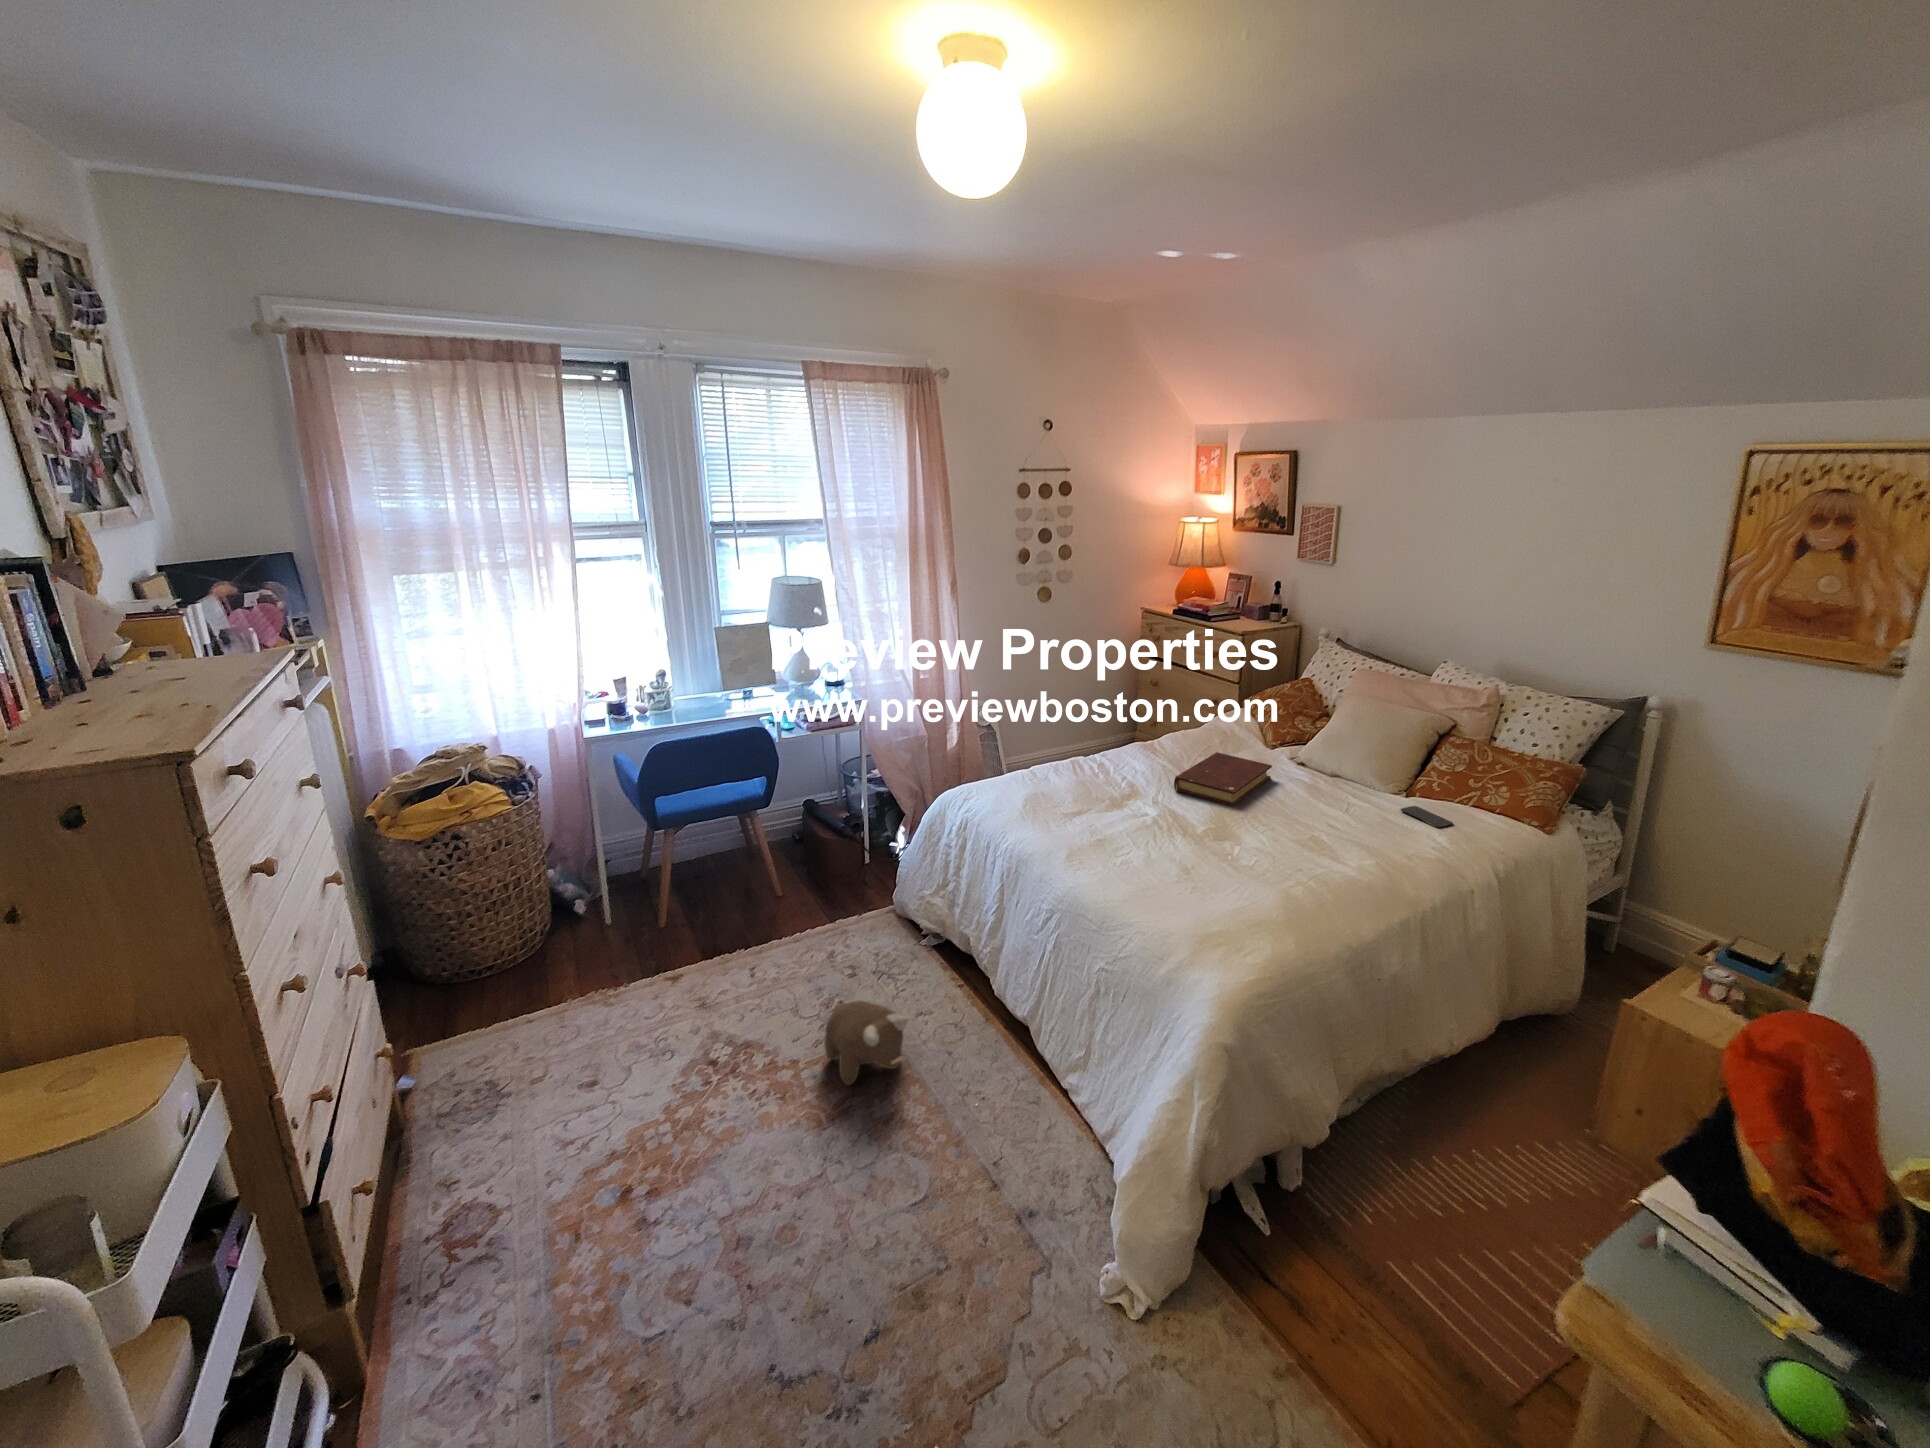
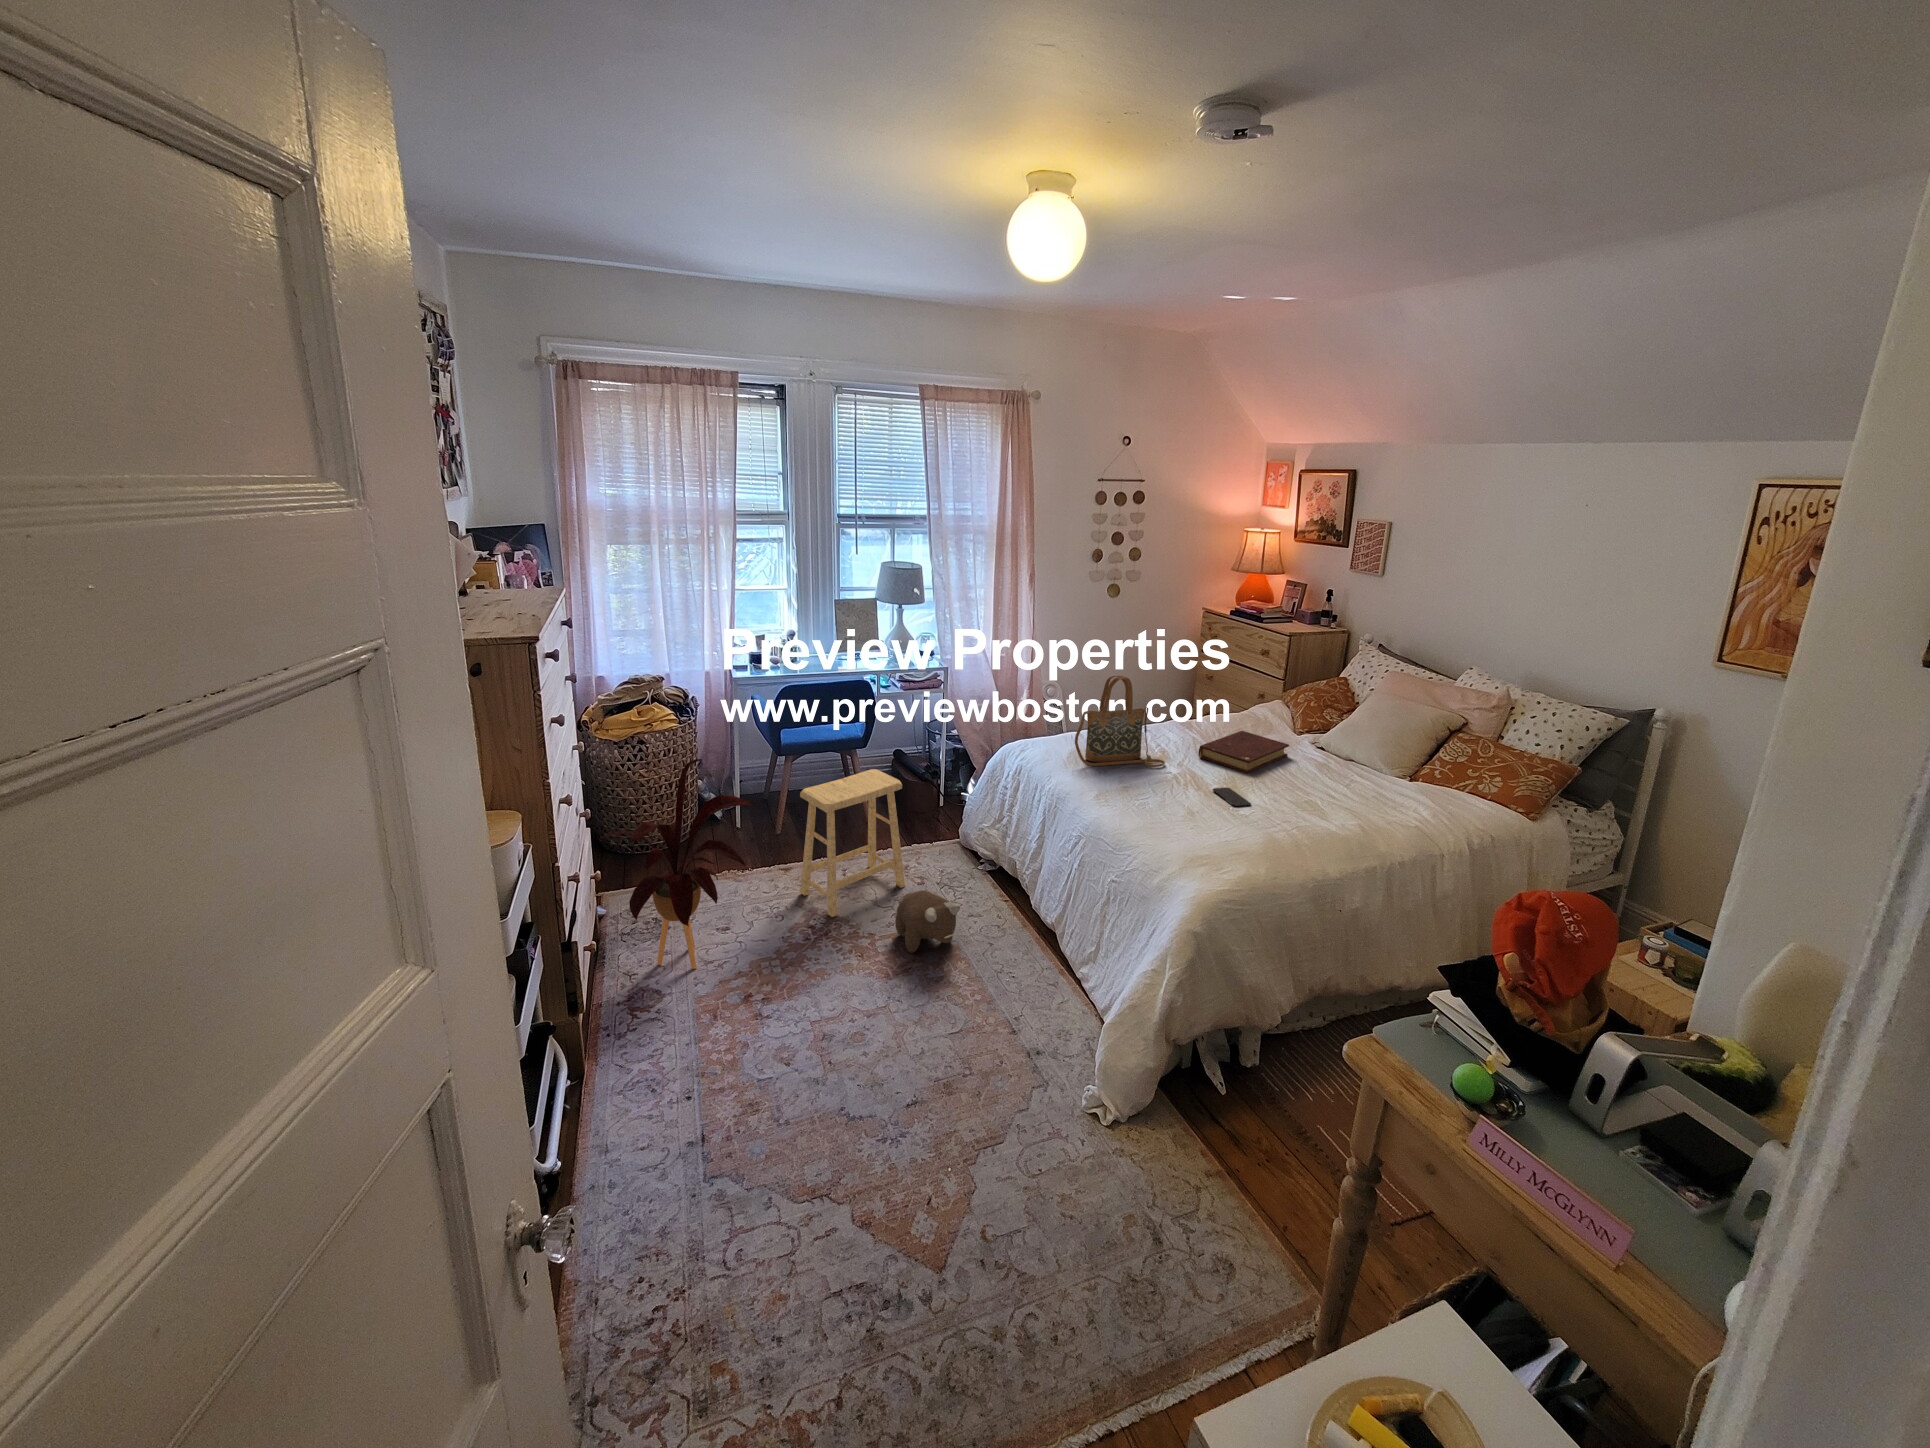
handbag: none [1031,703,1139,816] -> present [1075,676,1165,767]
smartphone: present [1401,806,1453,828] -> present [1213,788,1251,806]
footstool: none [683,844,833,1047] -> present [800,769,905,917]
house plant: none [371,871,620,1161] -> present [596,759,755,969]

